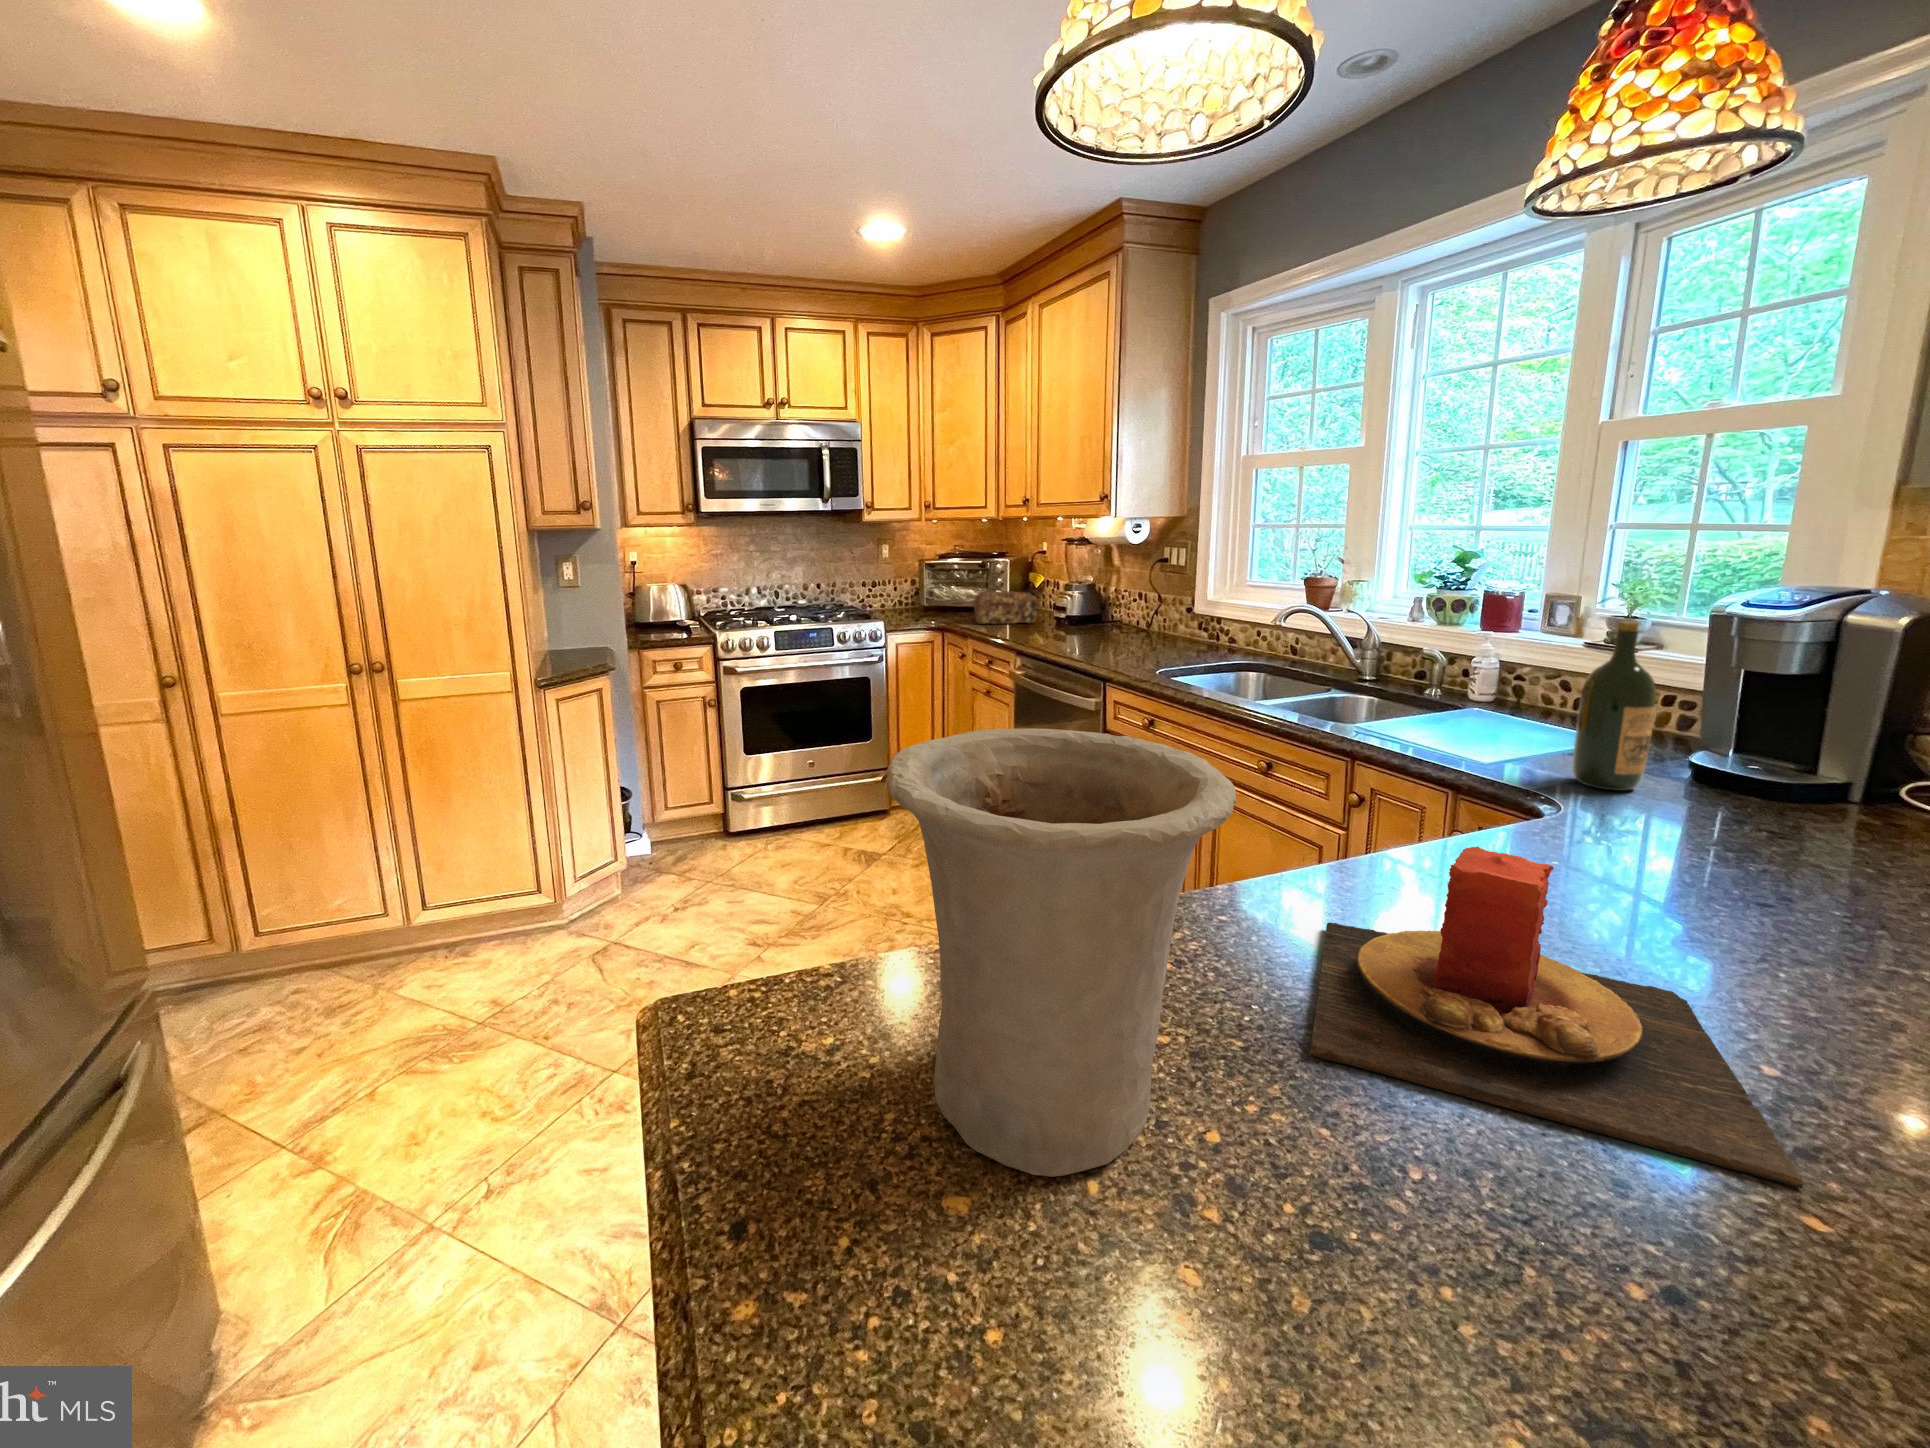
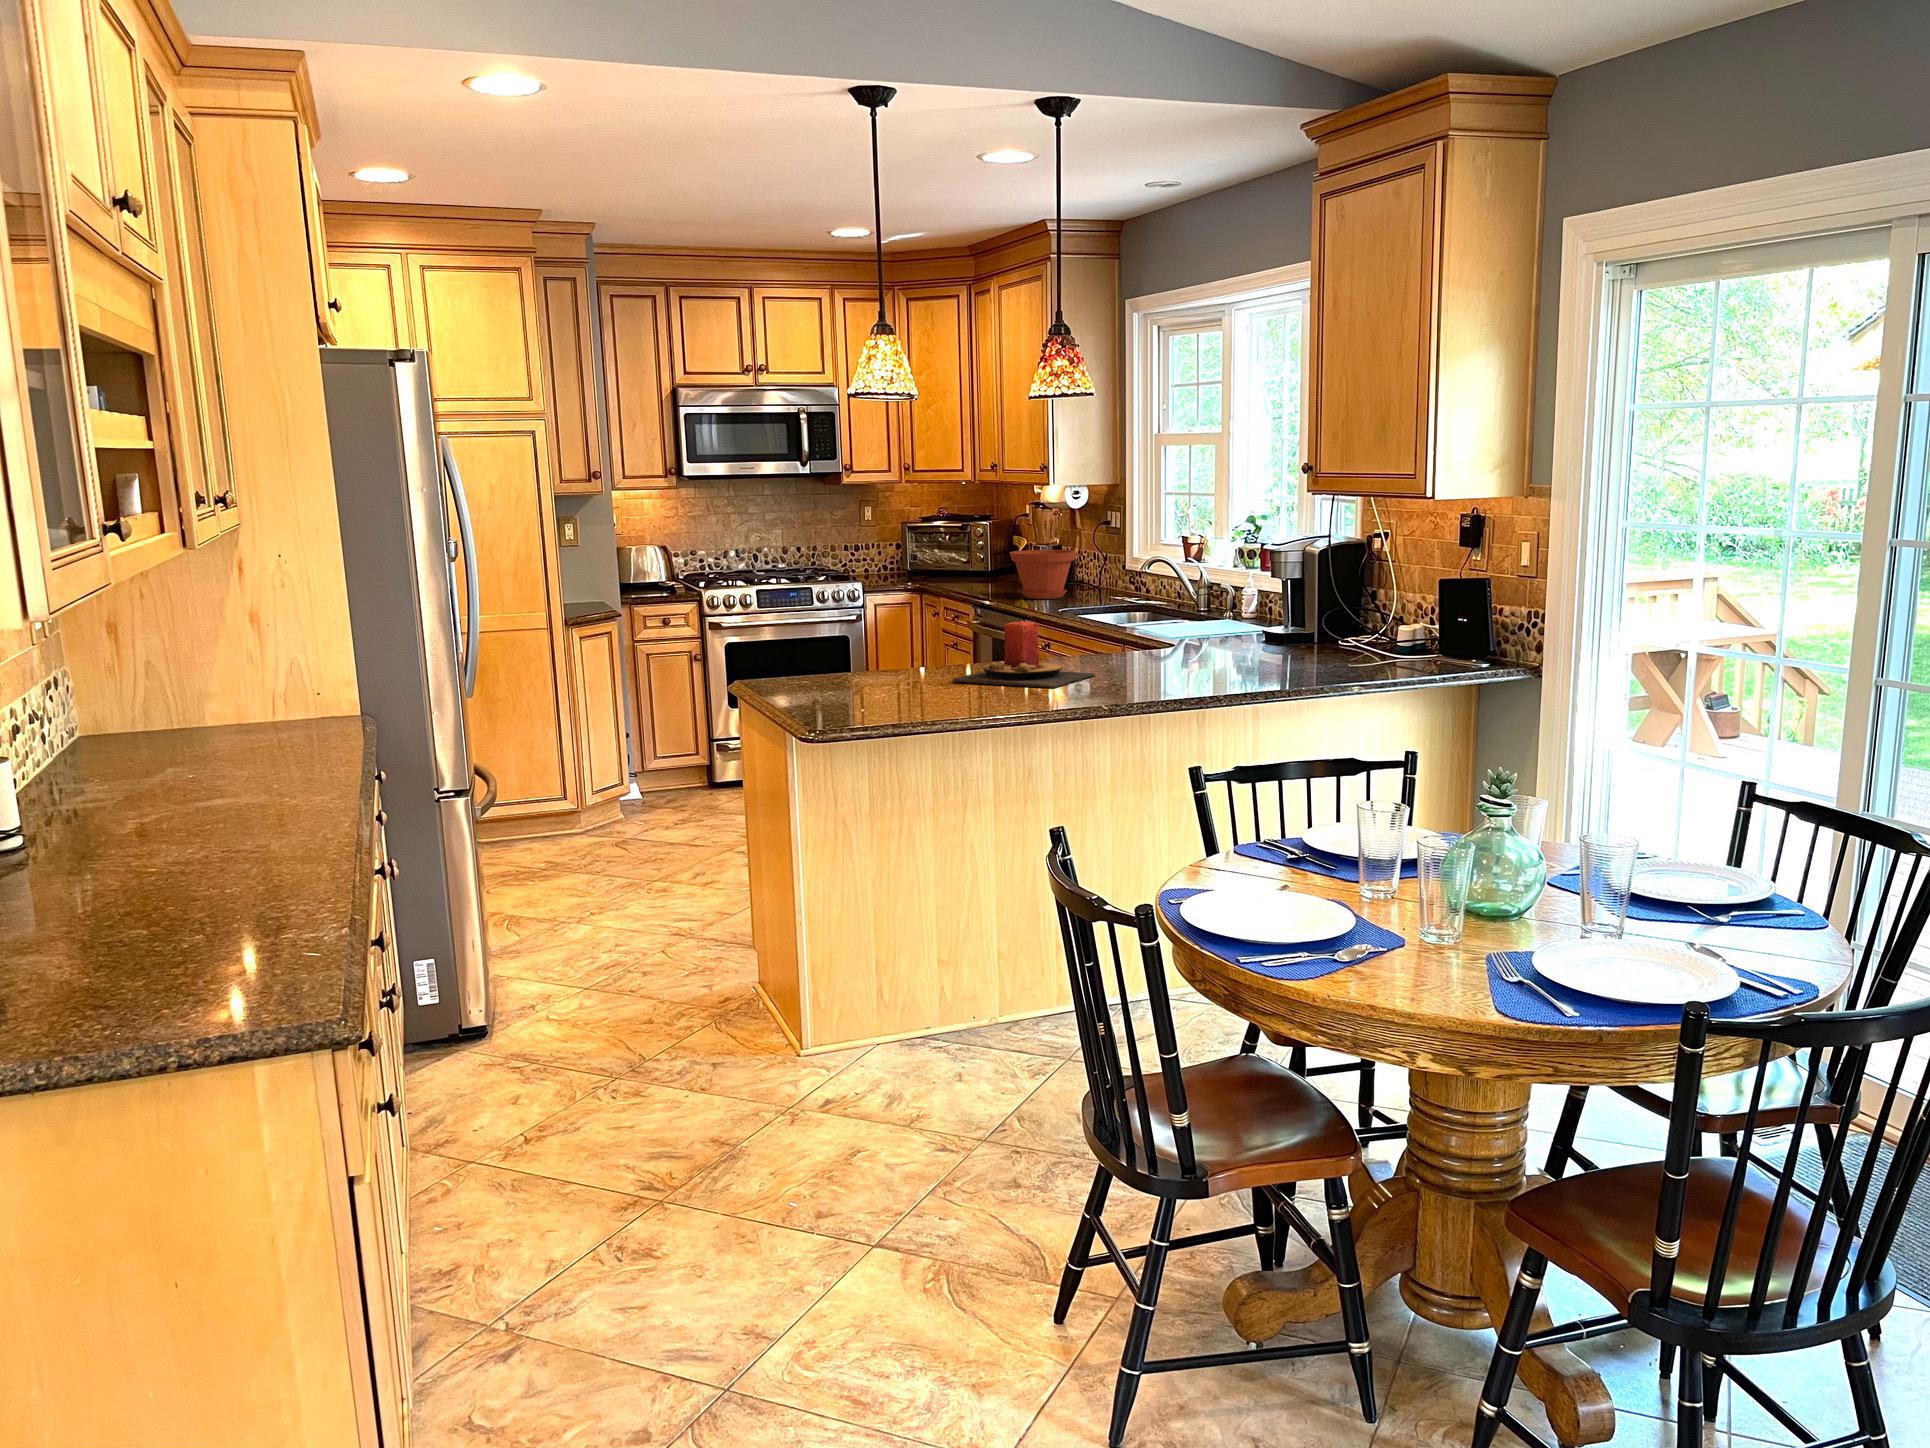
bread loaf: present [974,591,1037,624] -> none [950,552,1008,584]
plant pot: none [1061,591,1141,649] -> present [1010,550,1077,599]
wine bottle: present [1572,621,1656,791] -> none [1214,555,1245,647]
vase: present [886,728,1236,1177] -> none [809,577,907,691]

